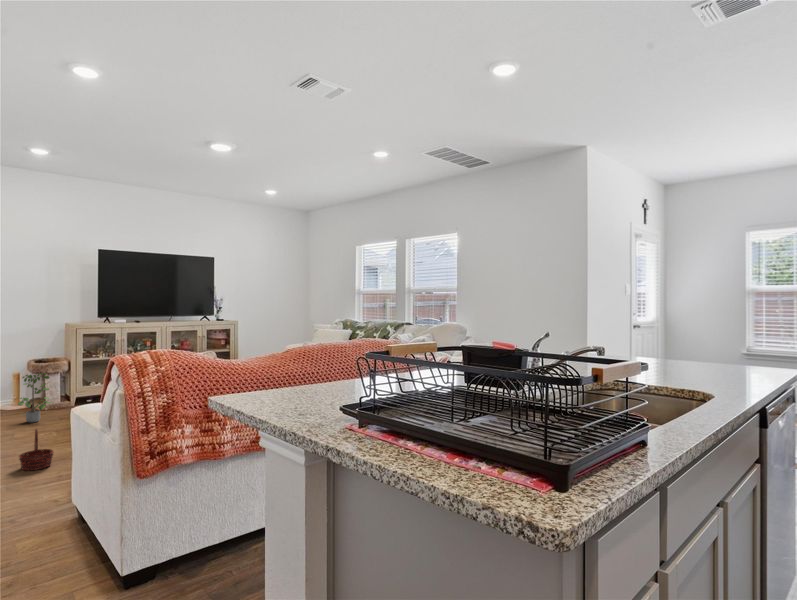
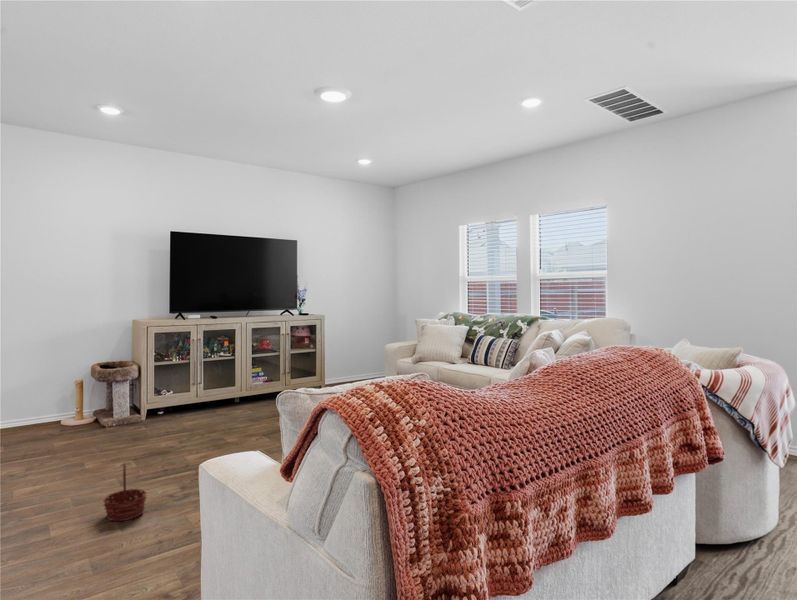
potted plant: present [18,373,52,423] -> none [86,380,129,443]

